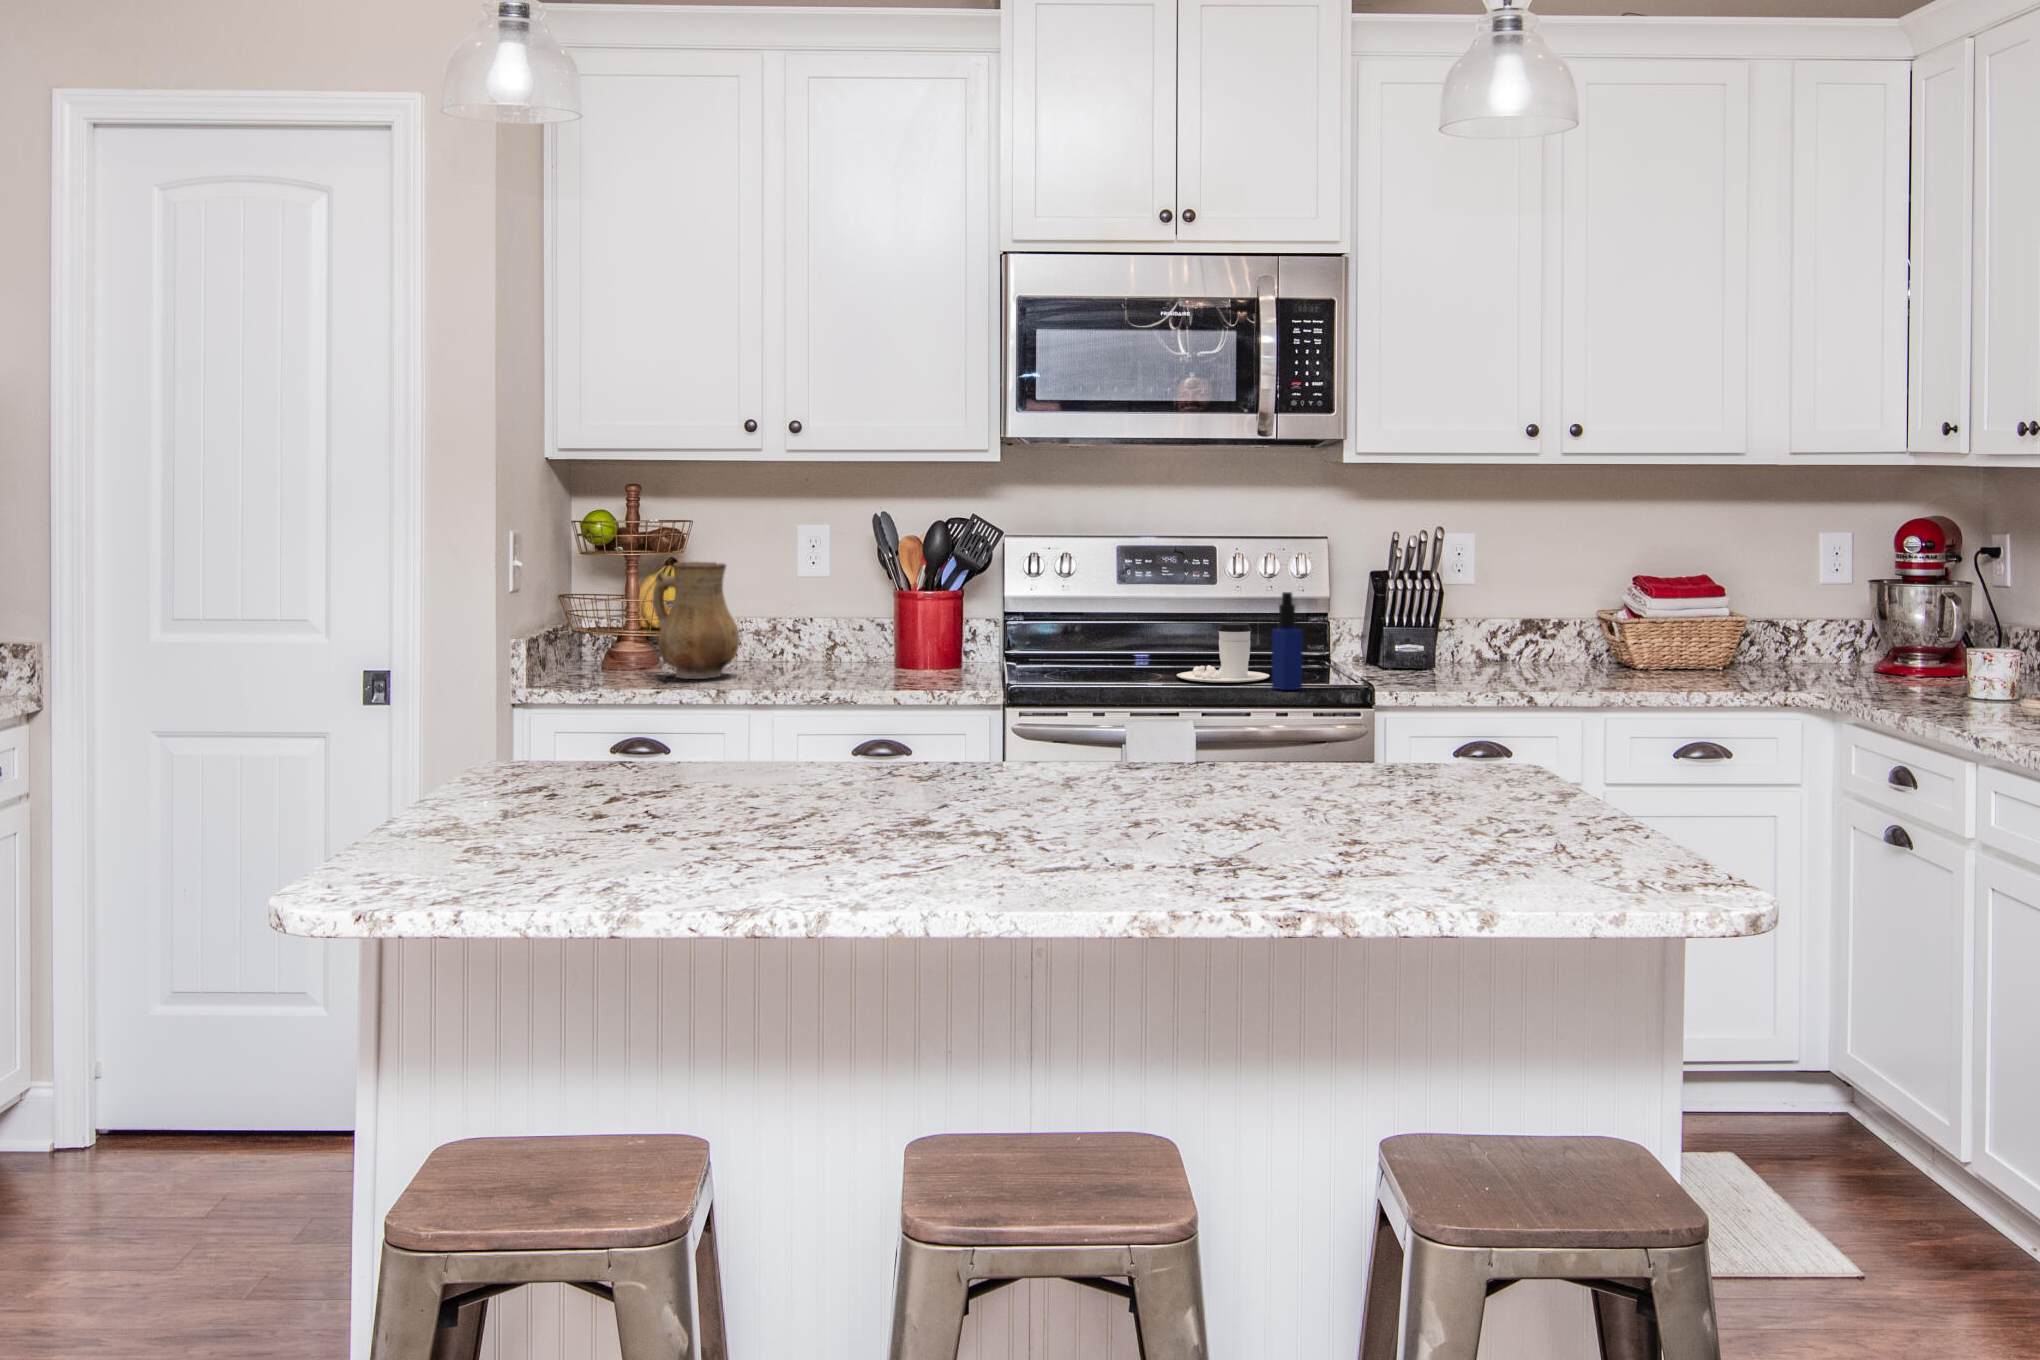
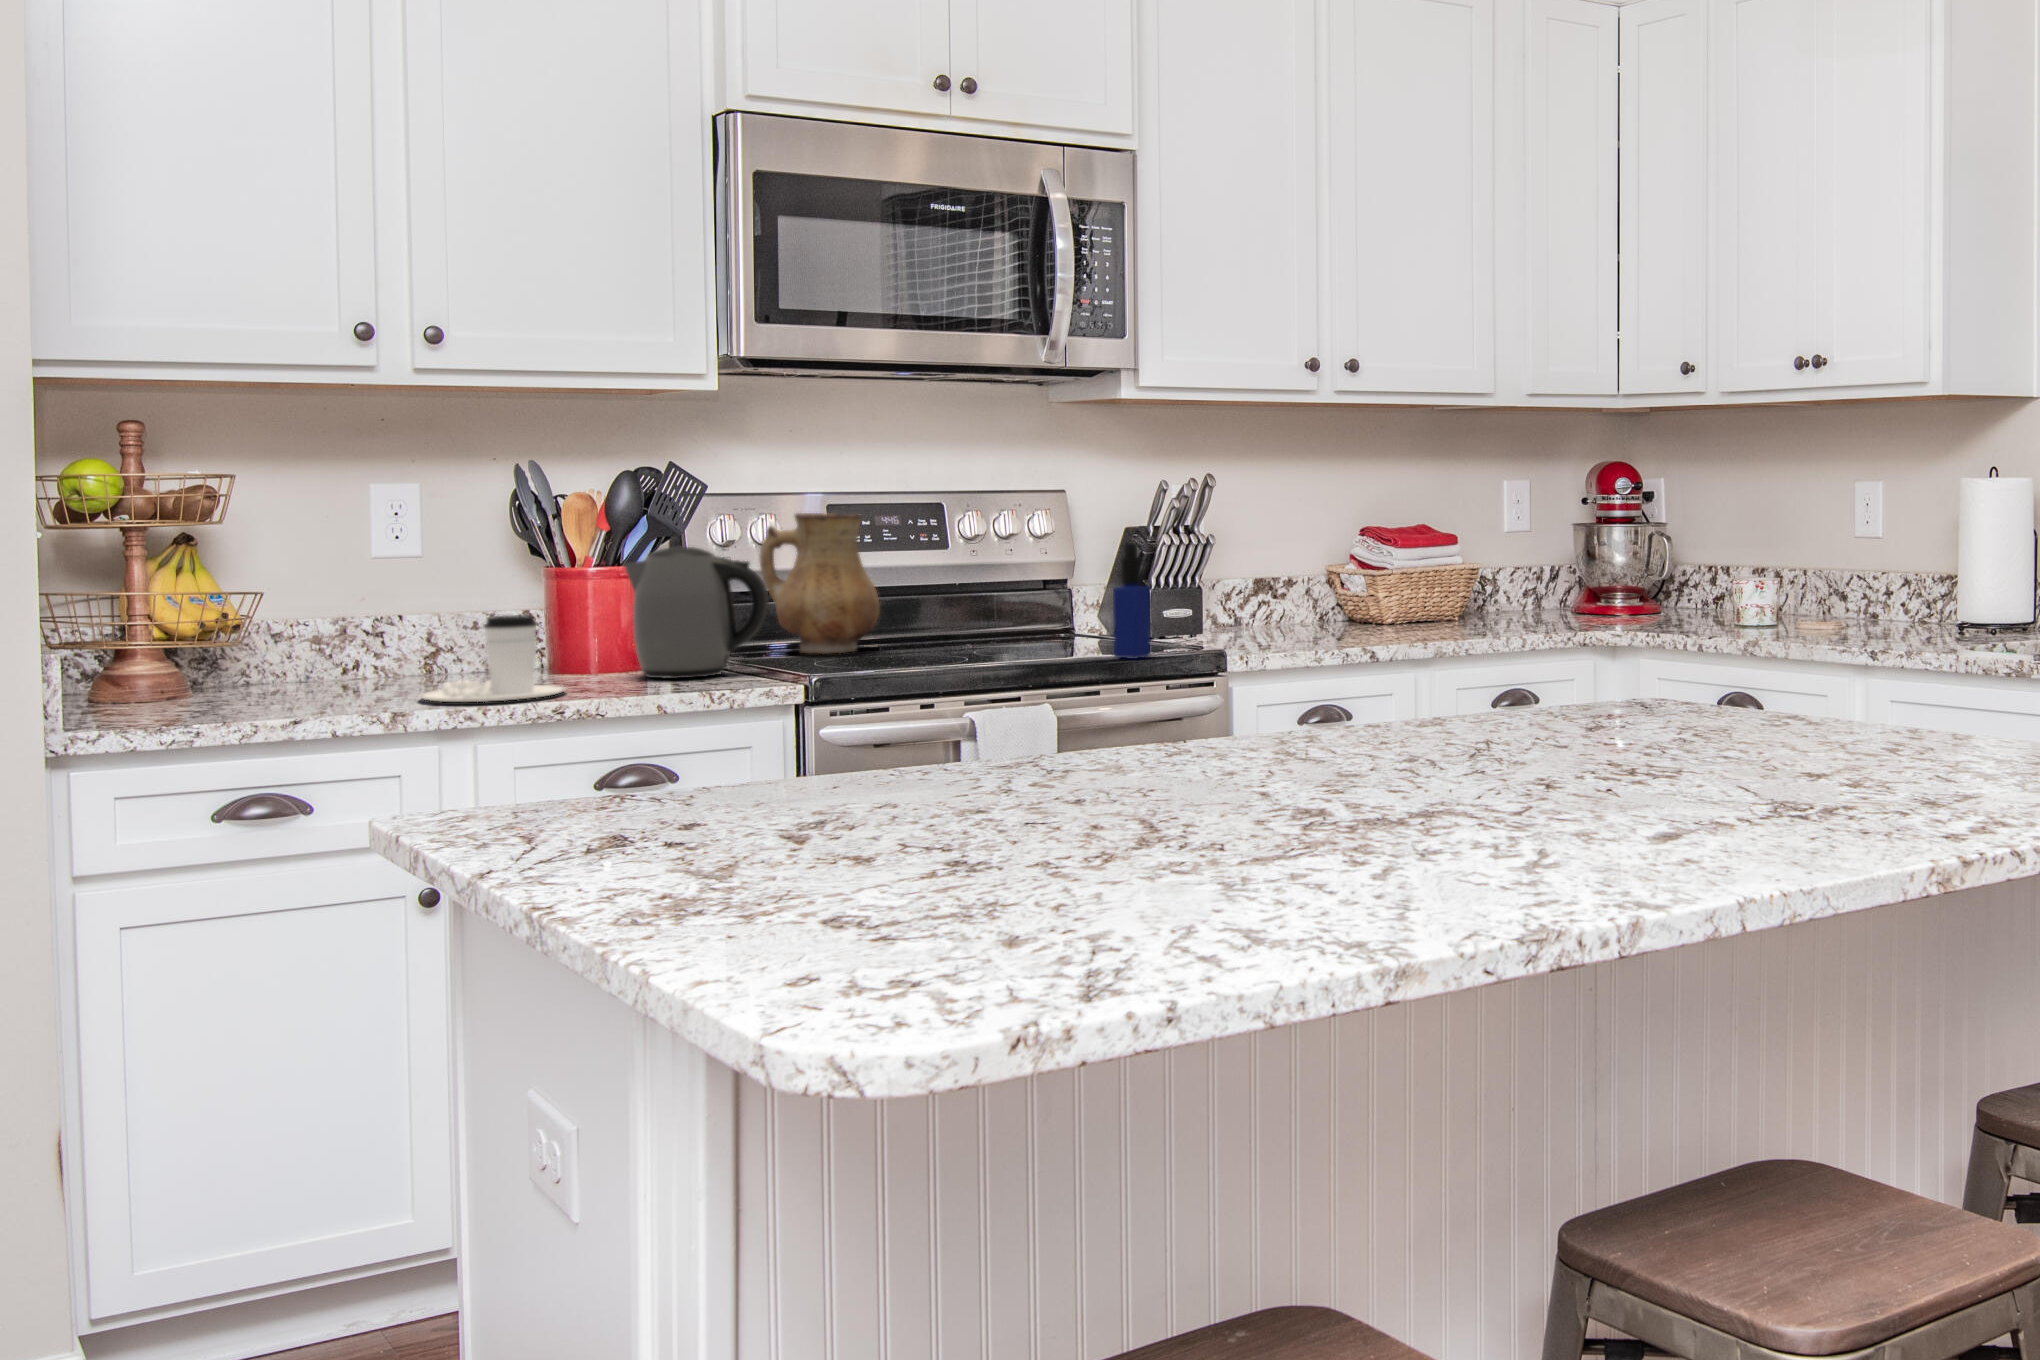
ceramic pitcher: present [653,562,740,679] -> present [760,513,880,654]
kettle: none [919,582,1015,681] -> present [624,547,768,678]
coffee cup: present [1177,622,1269,683] -> present [420,615,565,702]

